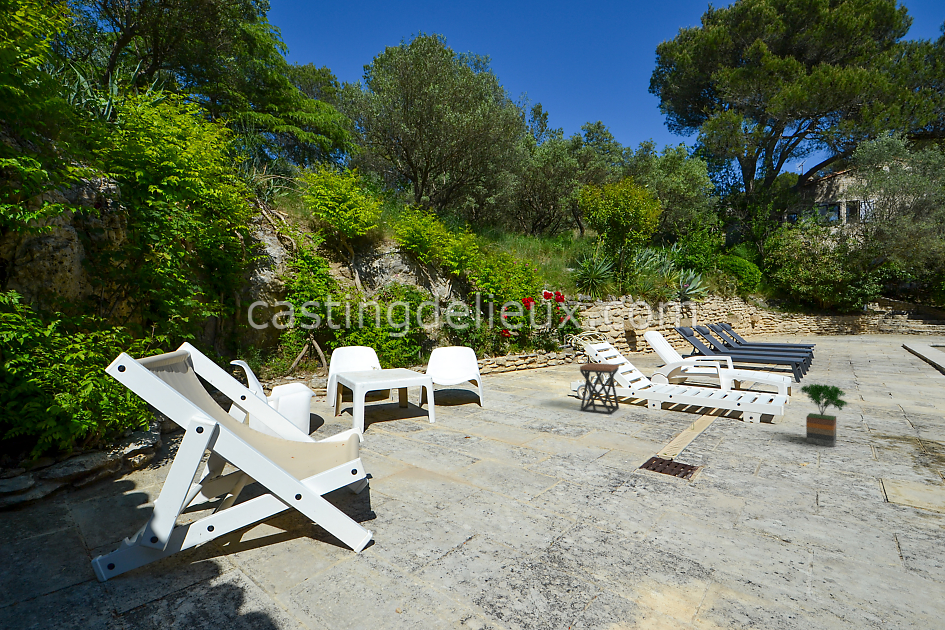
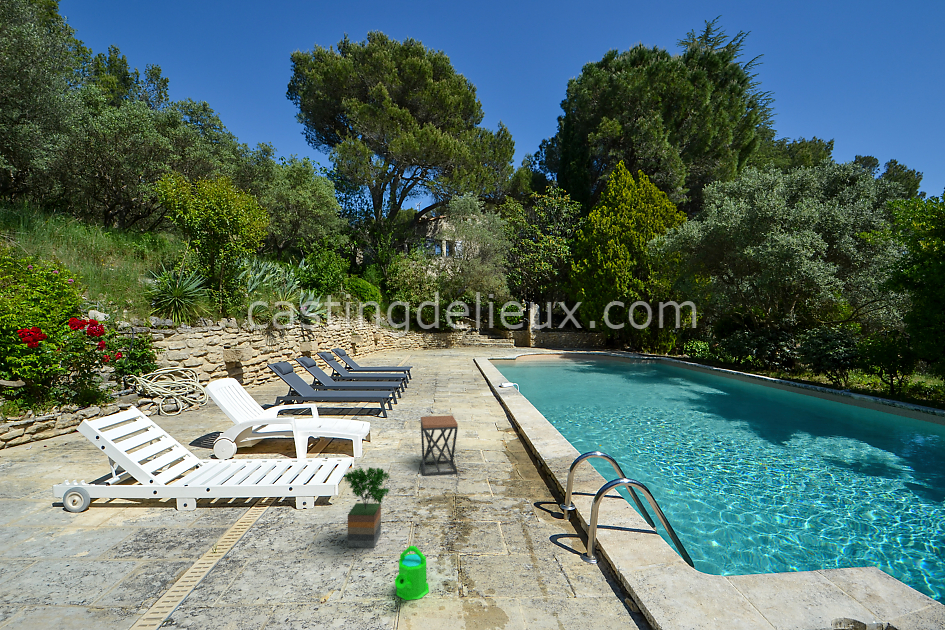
stool: present [580,363,619,414] -> present [421,415,458,476]
watering can: none [869,435,906,476] -> present [395,546,429,600]

